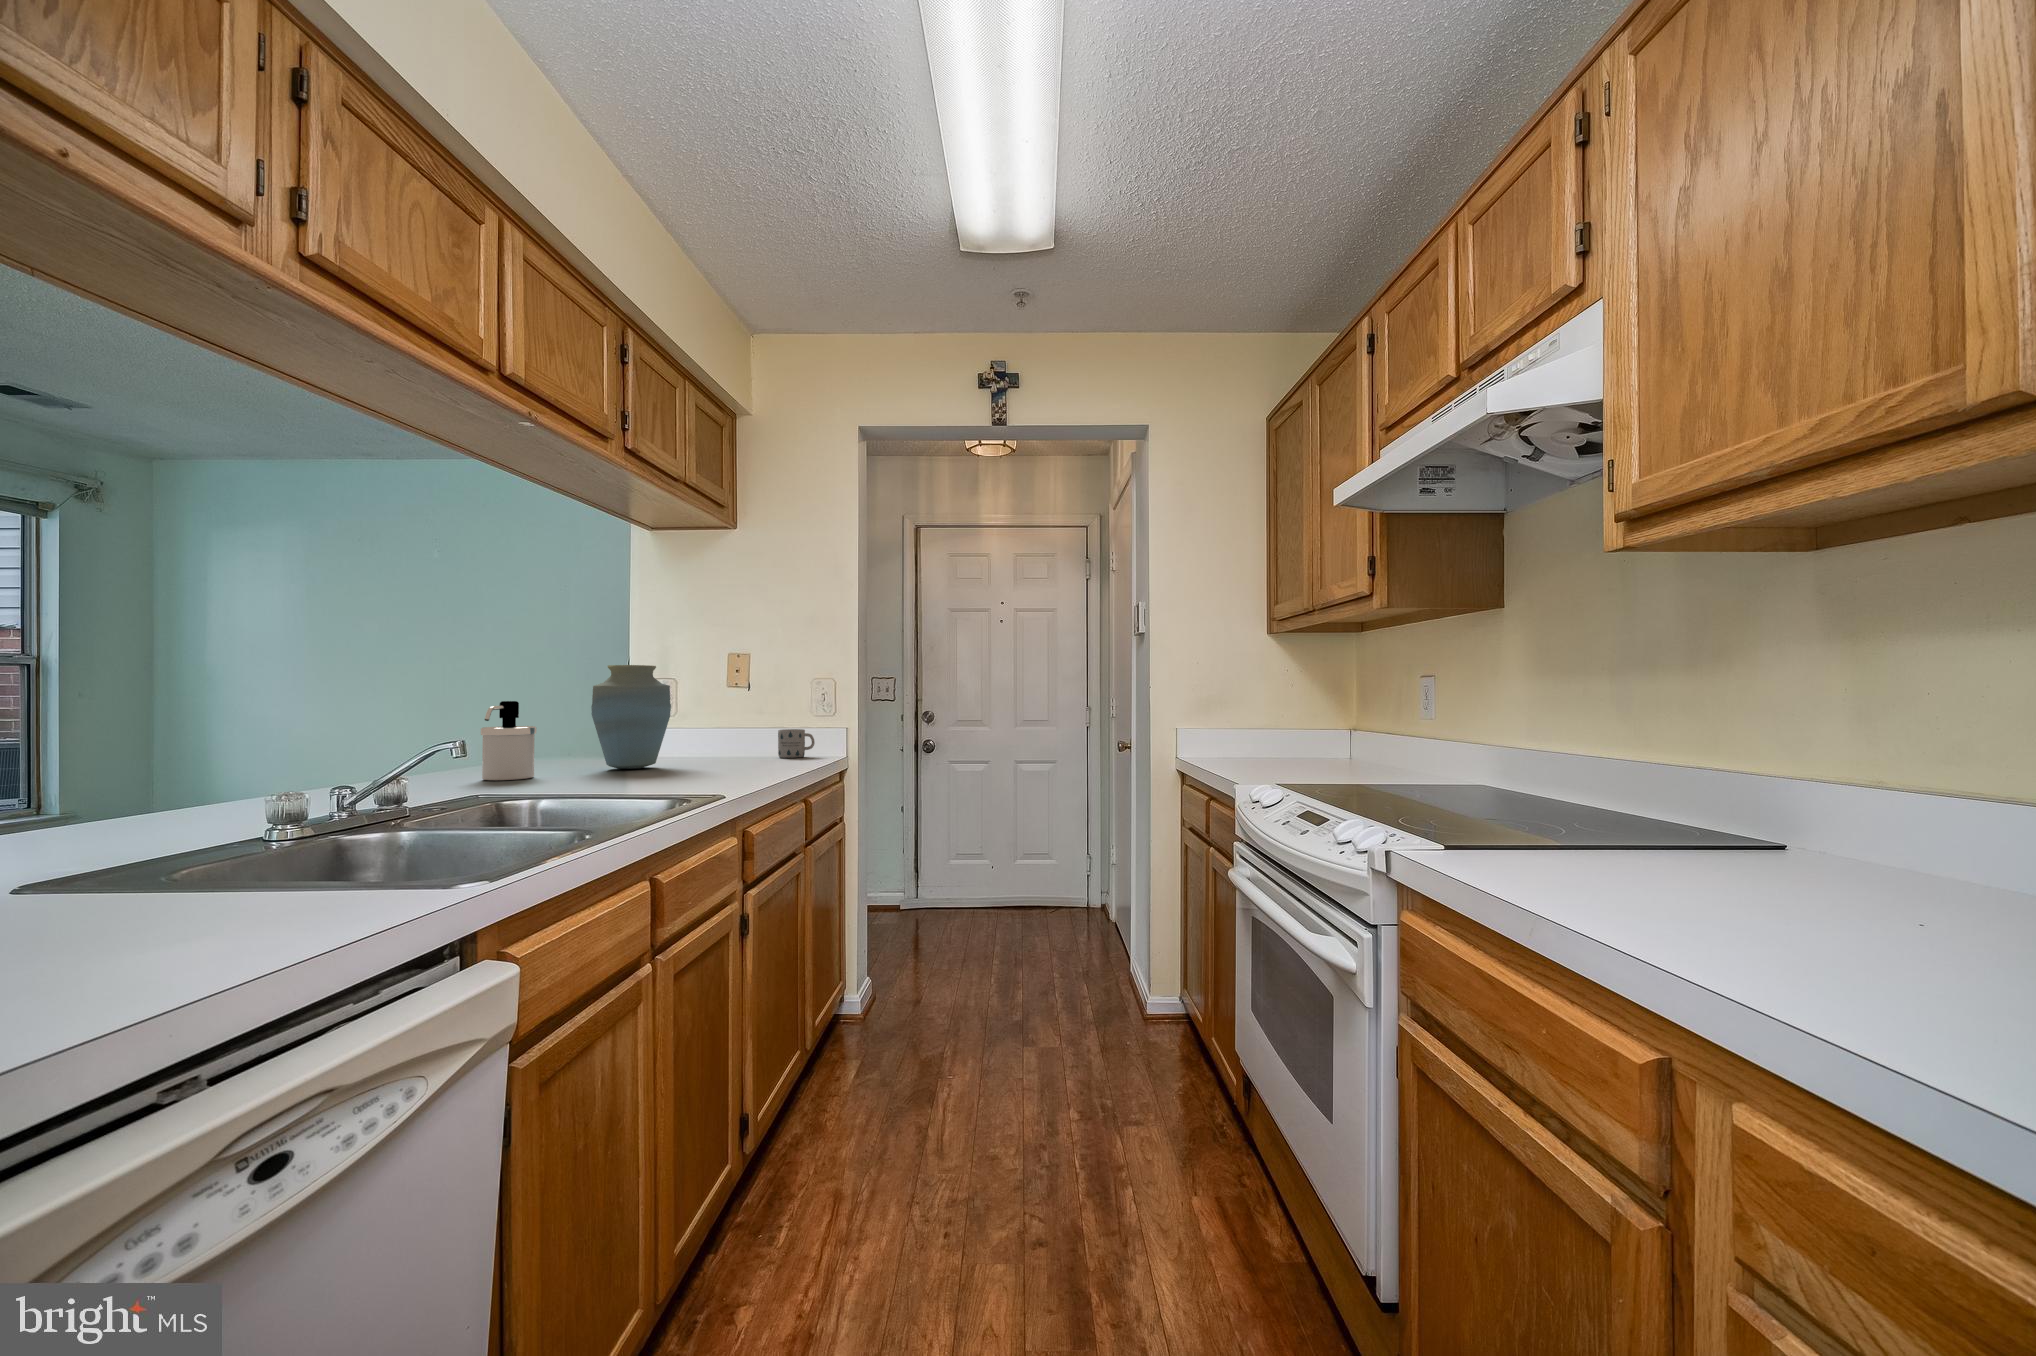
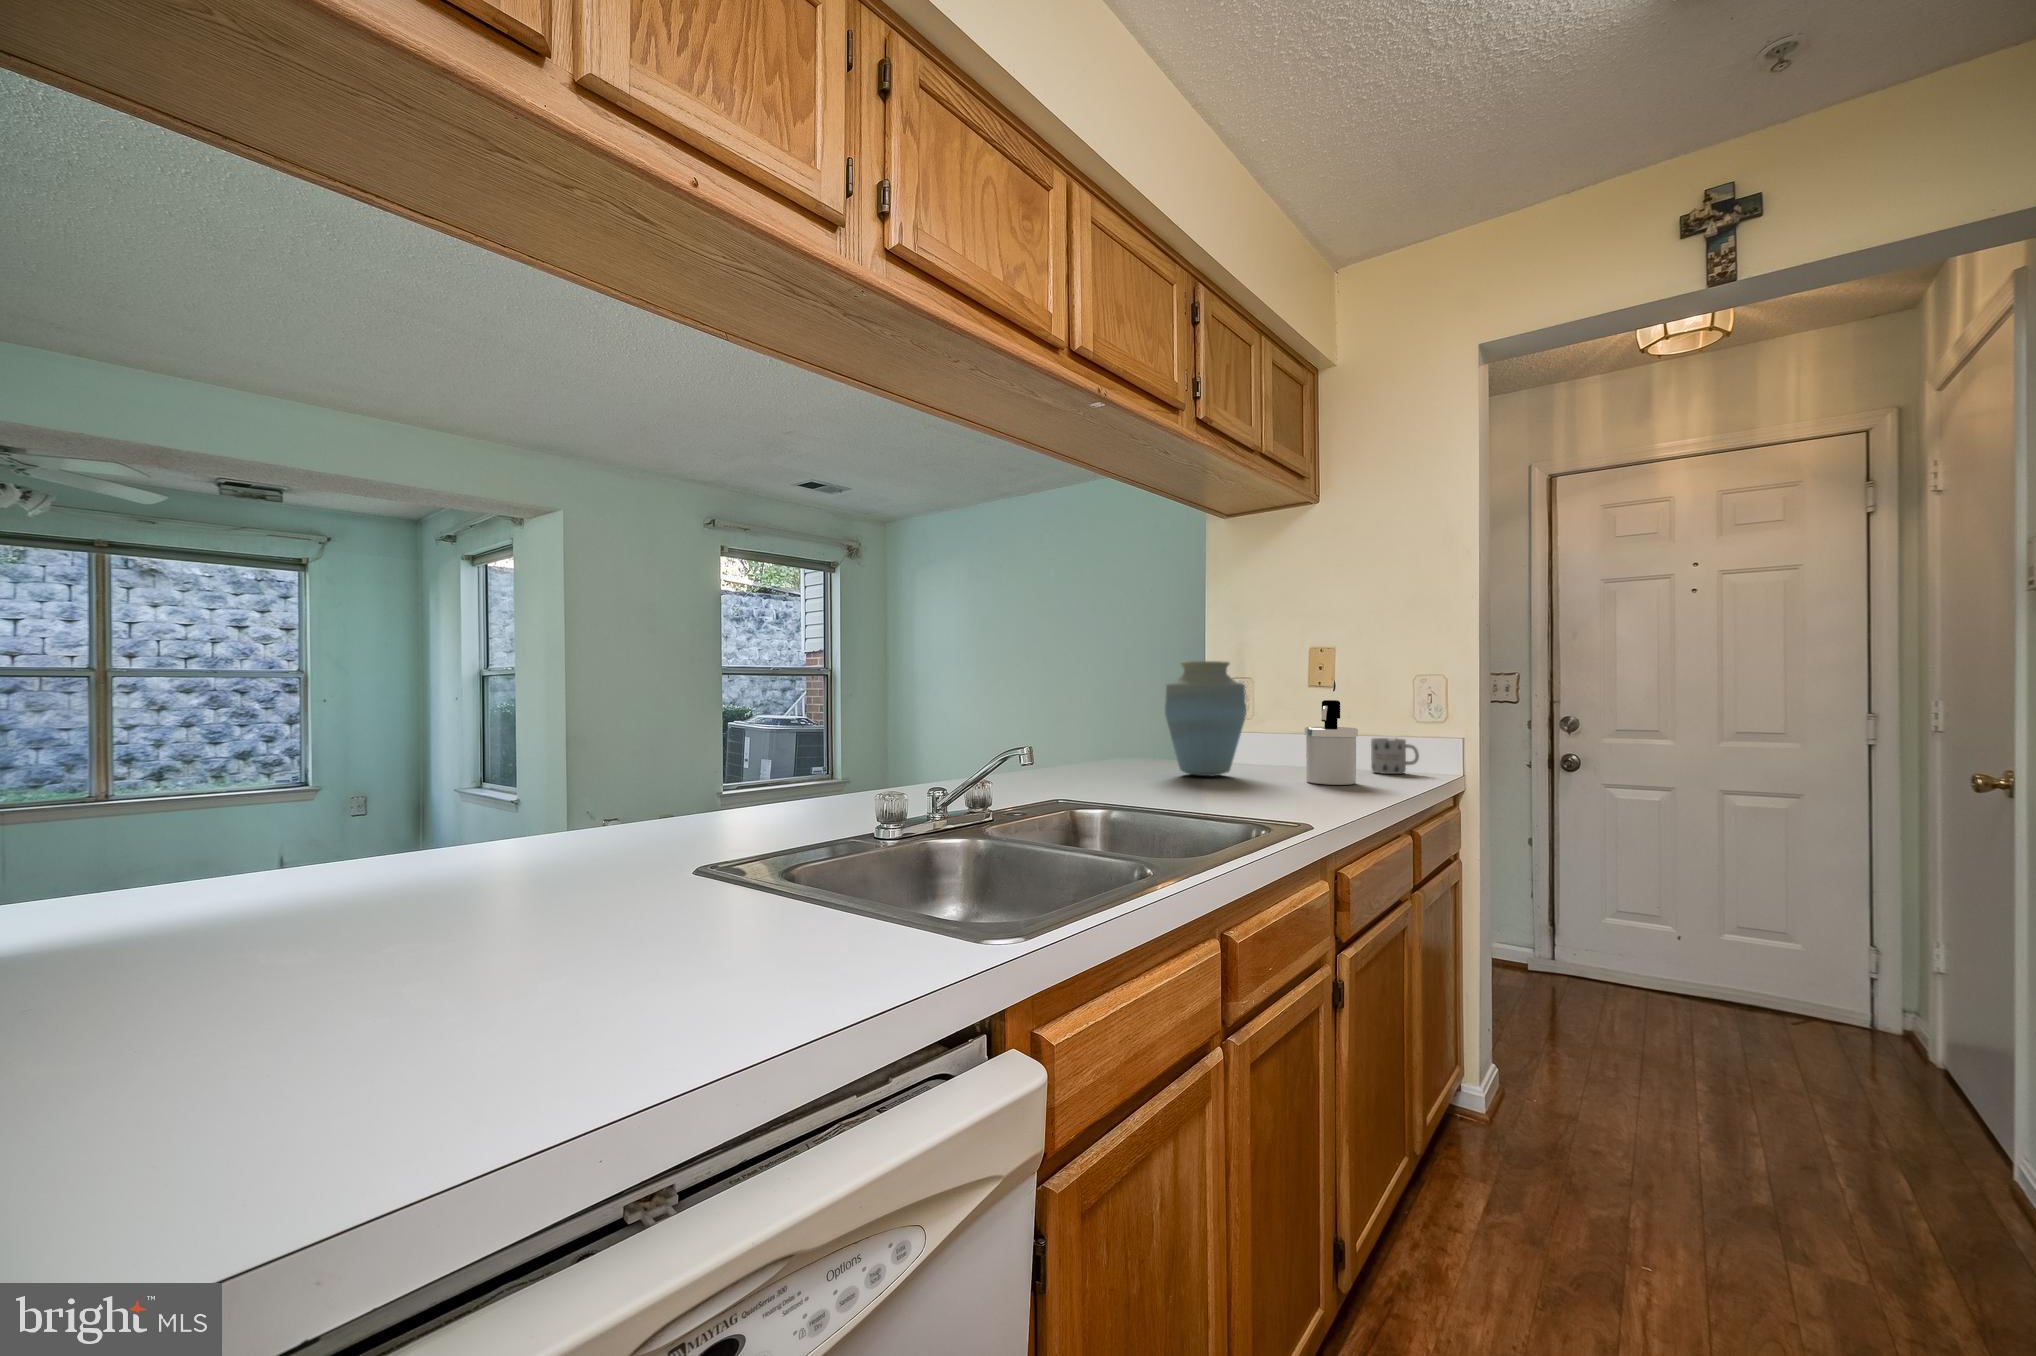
soap dispenser: present [481,701,536,780] -> present [1305,700,1358,785]

